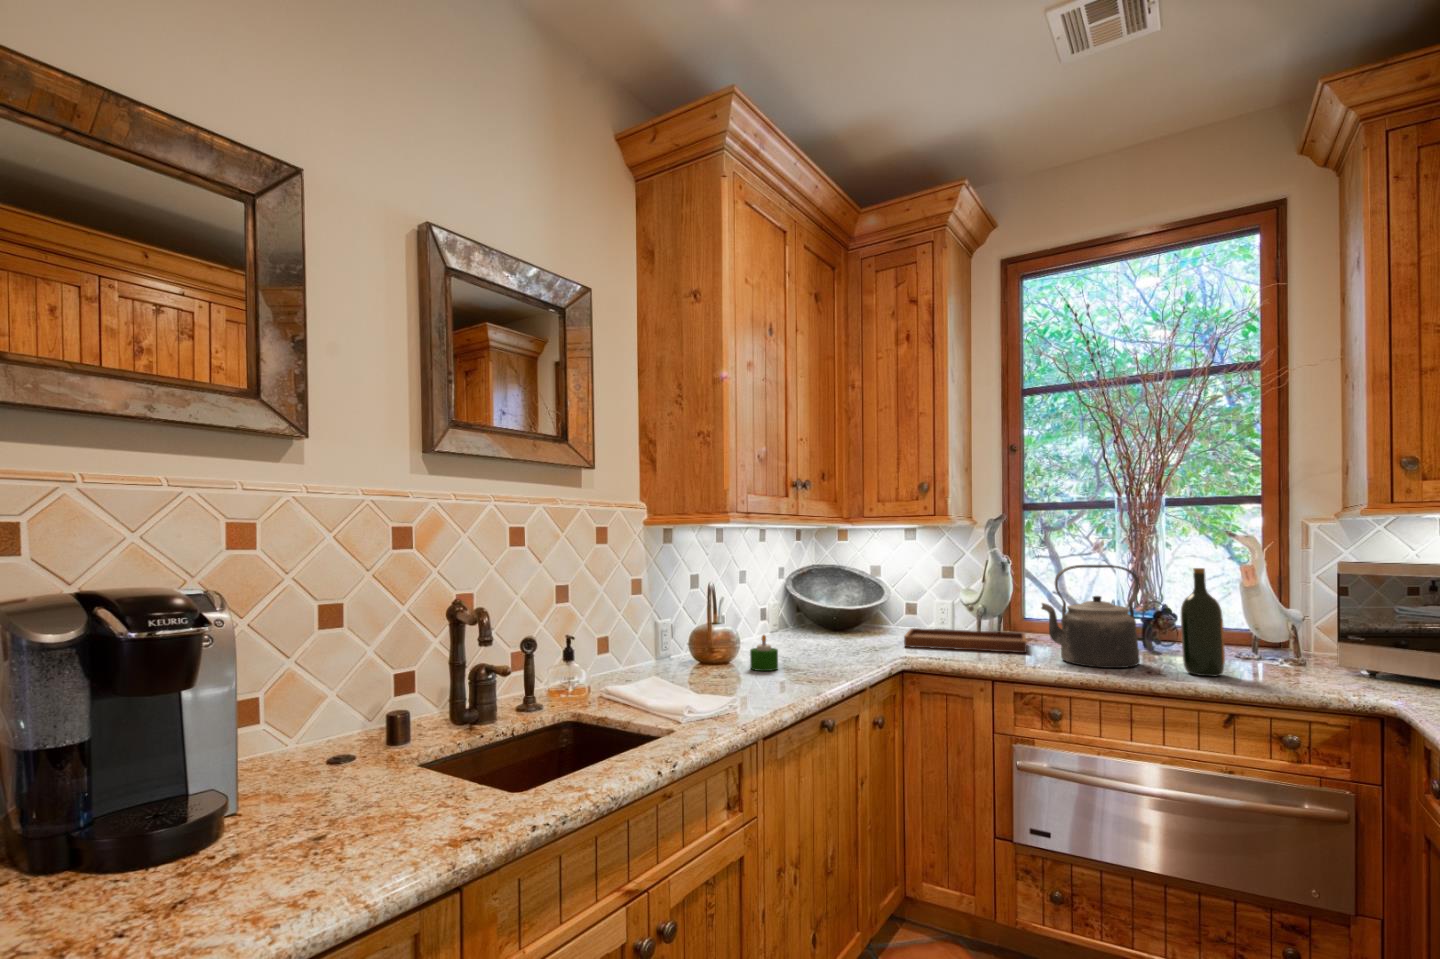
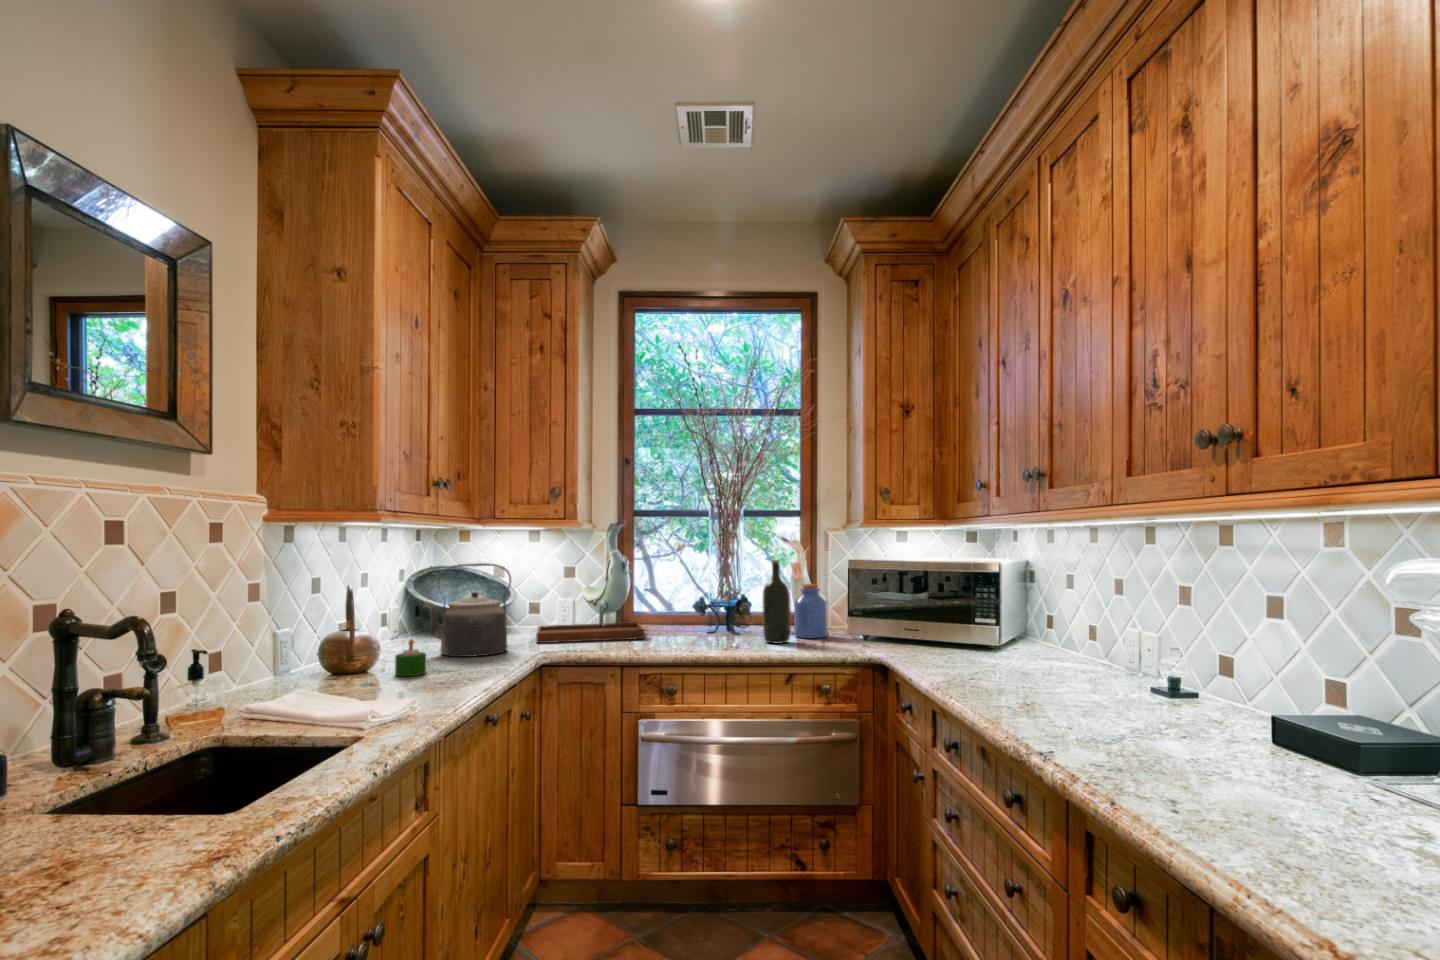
kettle: present [1042,565,1140,668] -> present [424,563,511,657]
jar: none [1234,601,1289,674] -> present [794,584,827,638]

